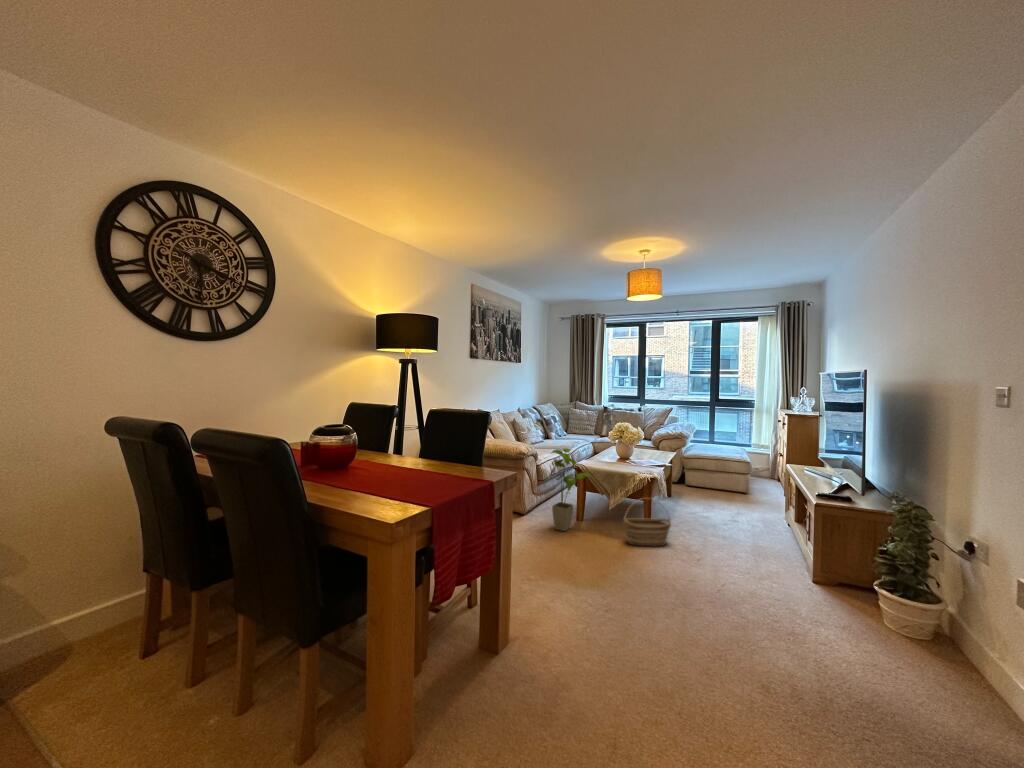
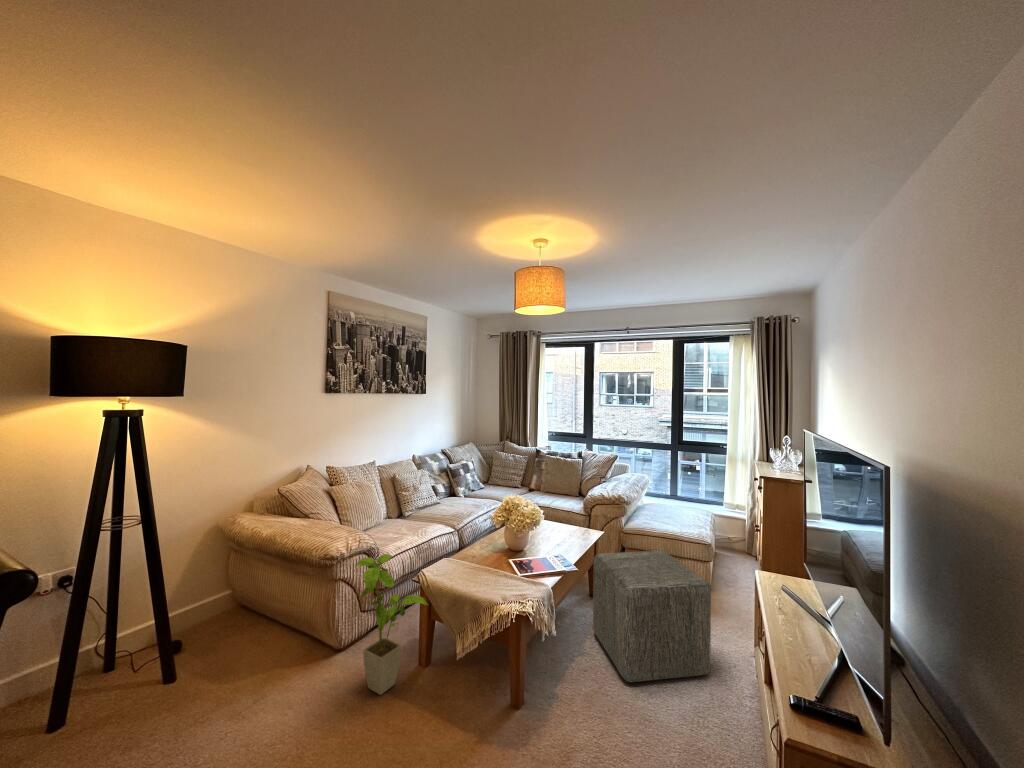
ottoman: none [679,458,762,527] -> present [593,551,711,682]
basket: present [624,516,671,546] -> none [461,653,541,745]

